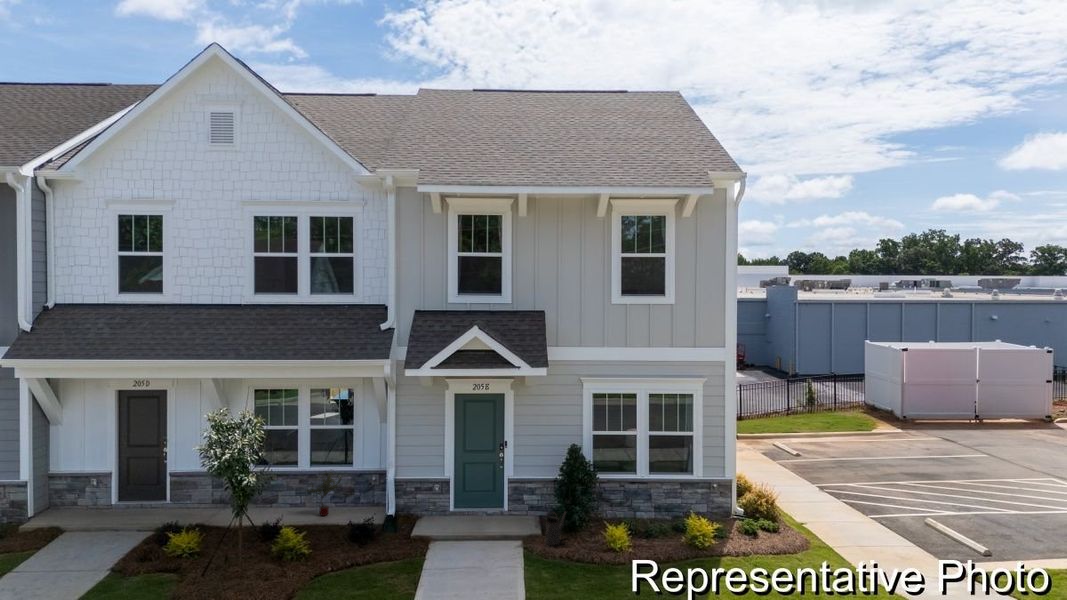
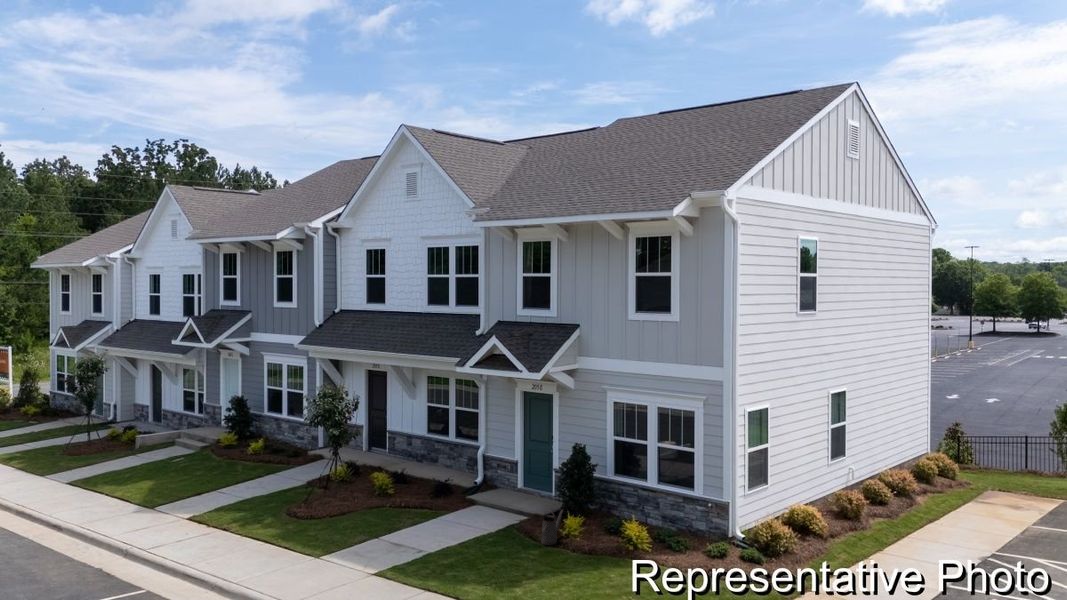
potted tree: present [307,472,341,516] -> none [289,465,329,514]

